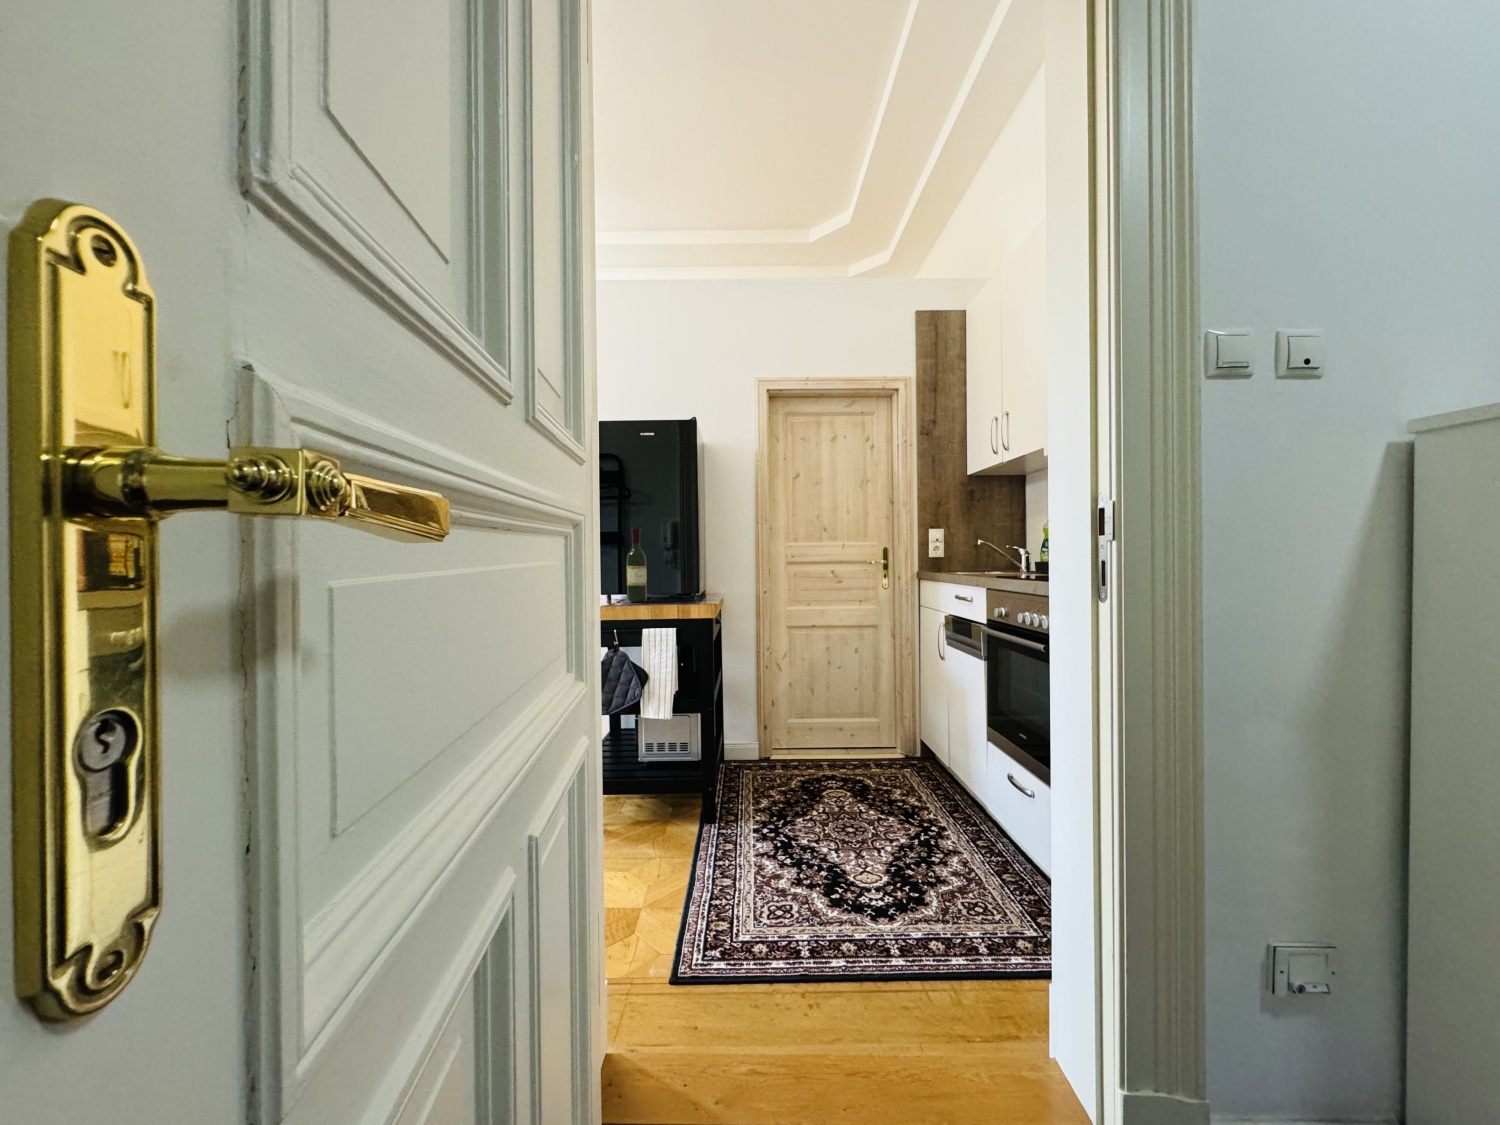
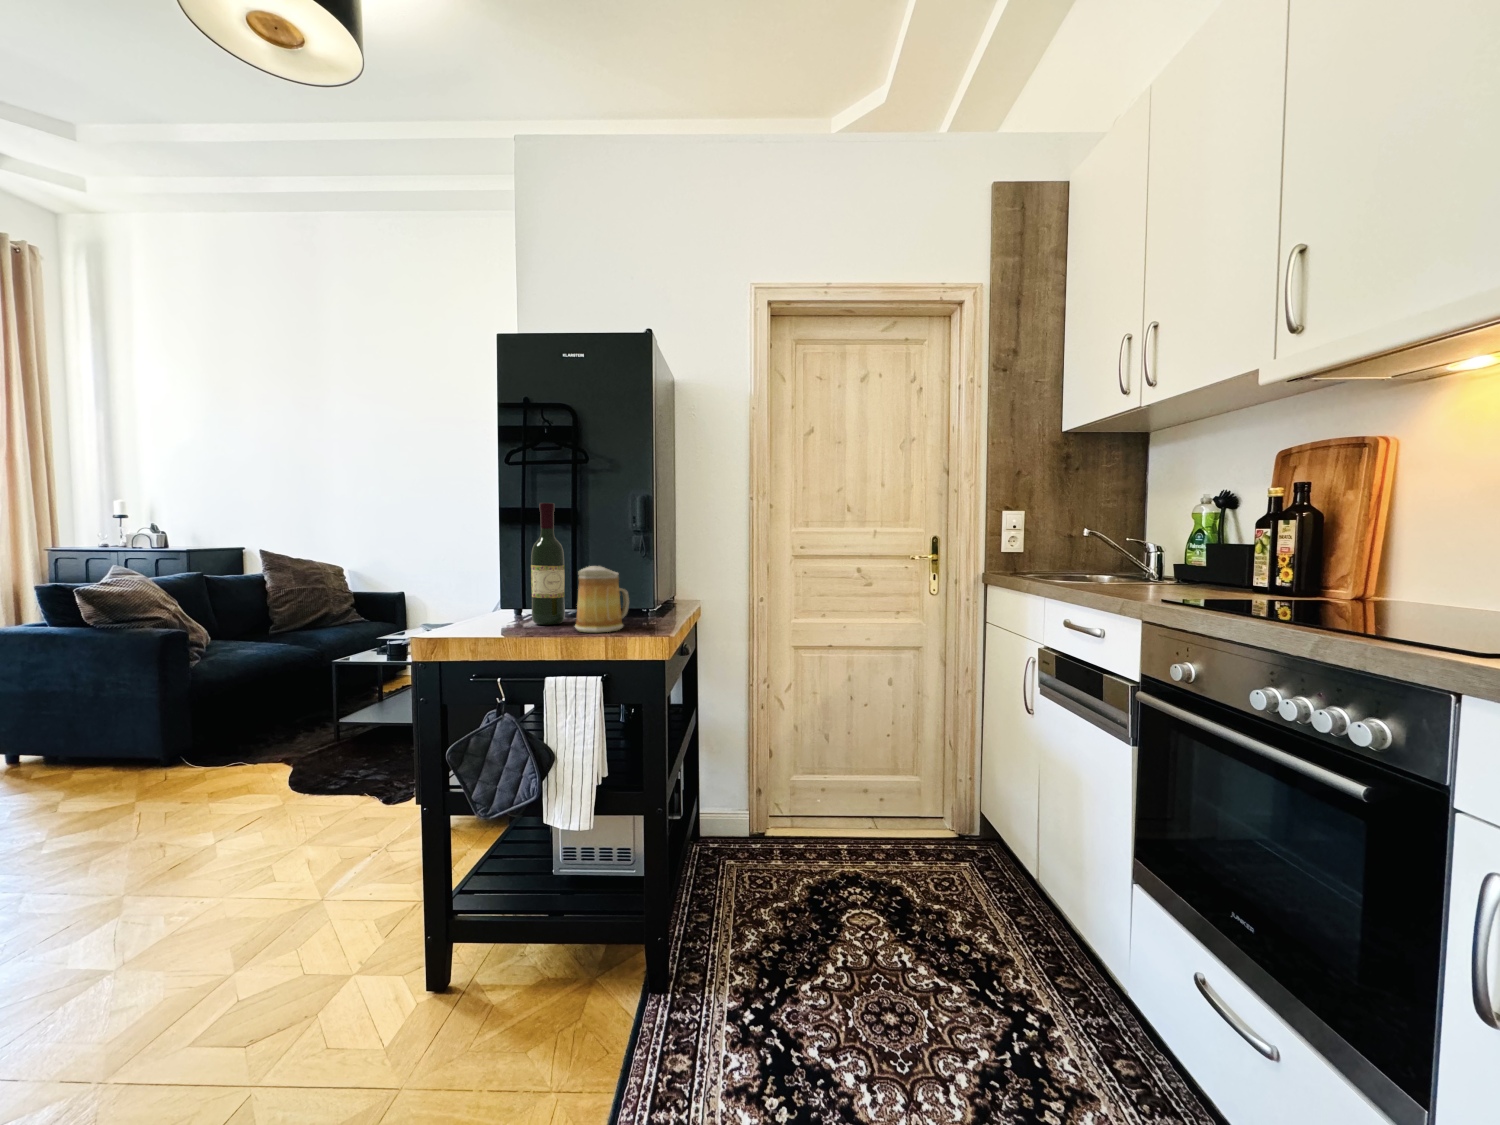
mug: none [657,564,688,603] -> present [575,566,629,632]

